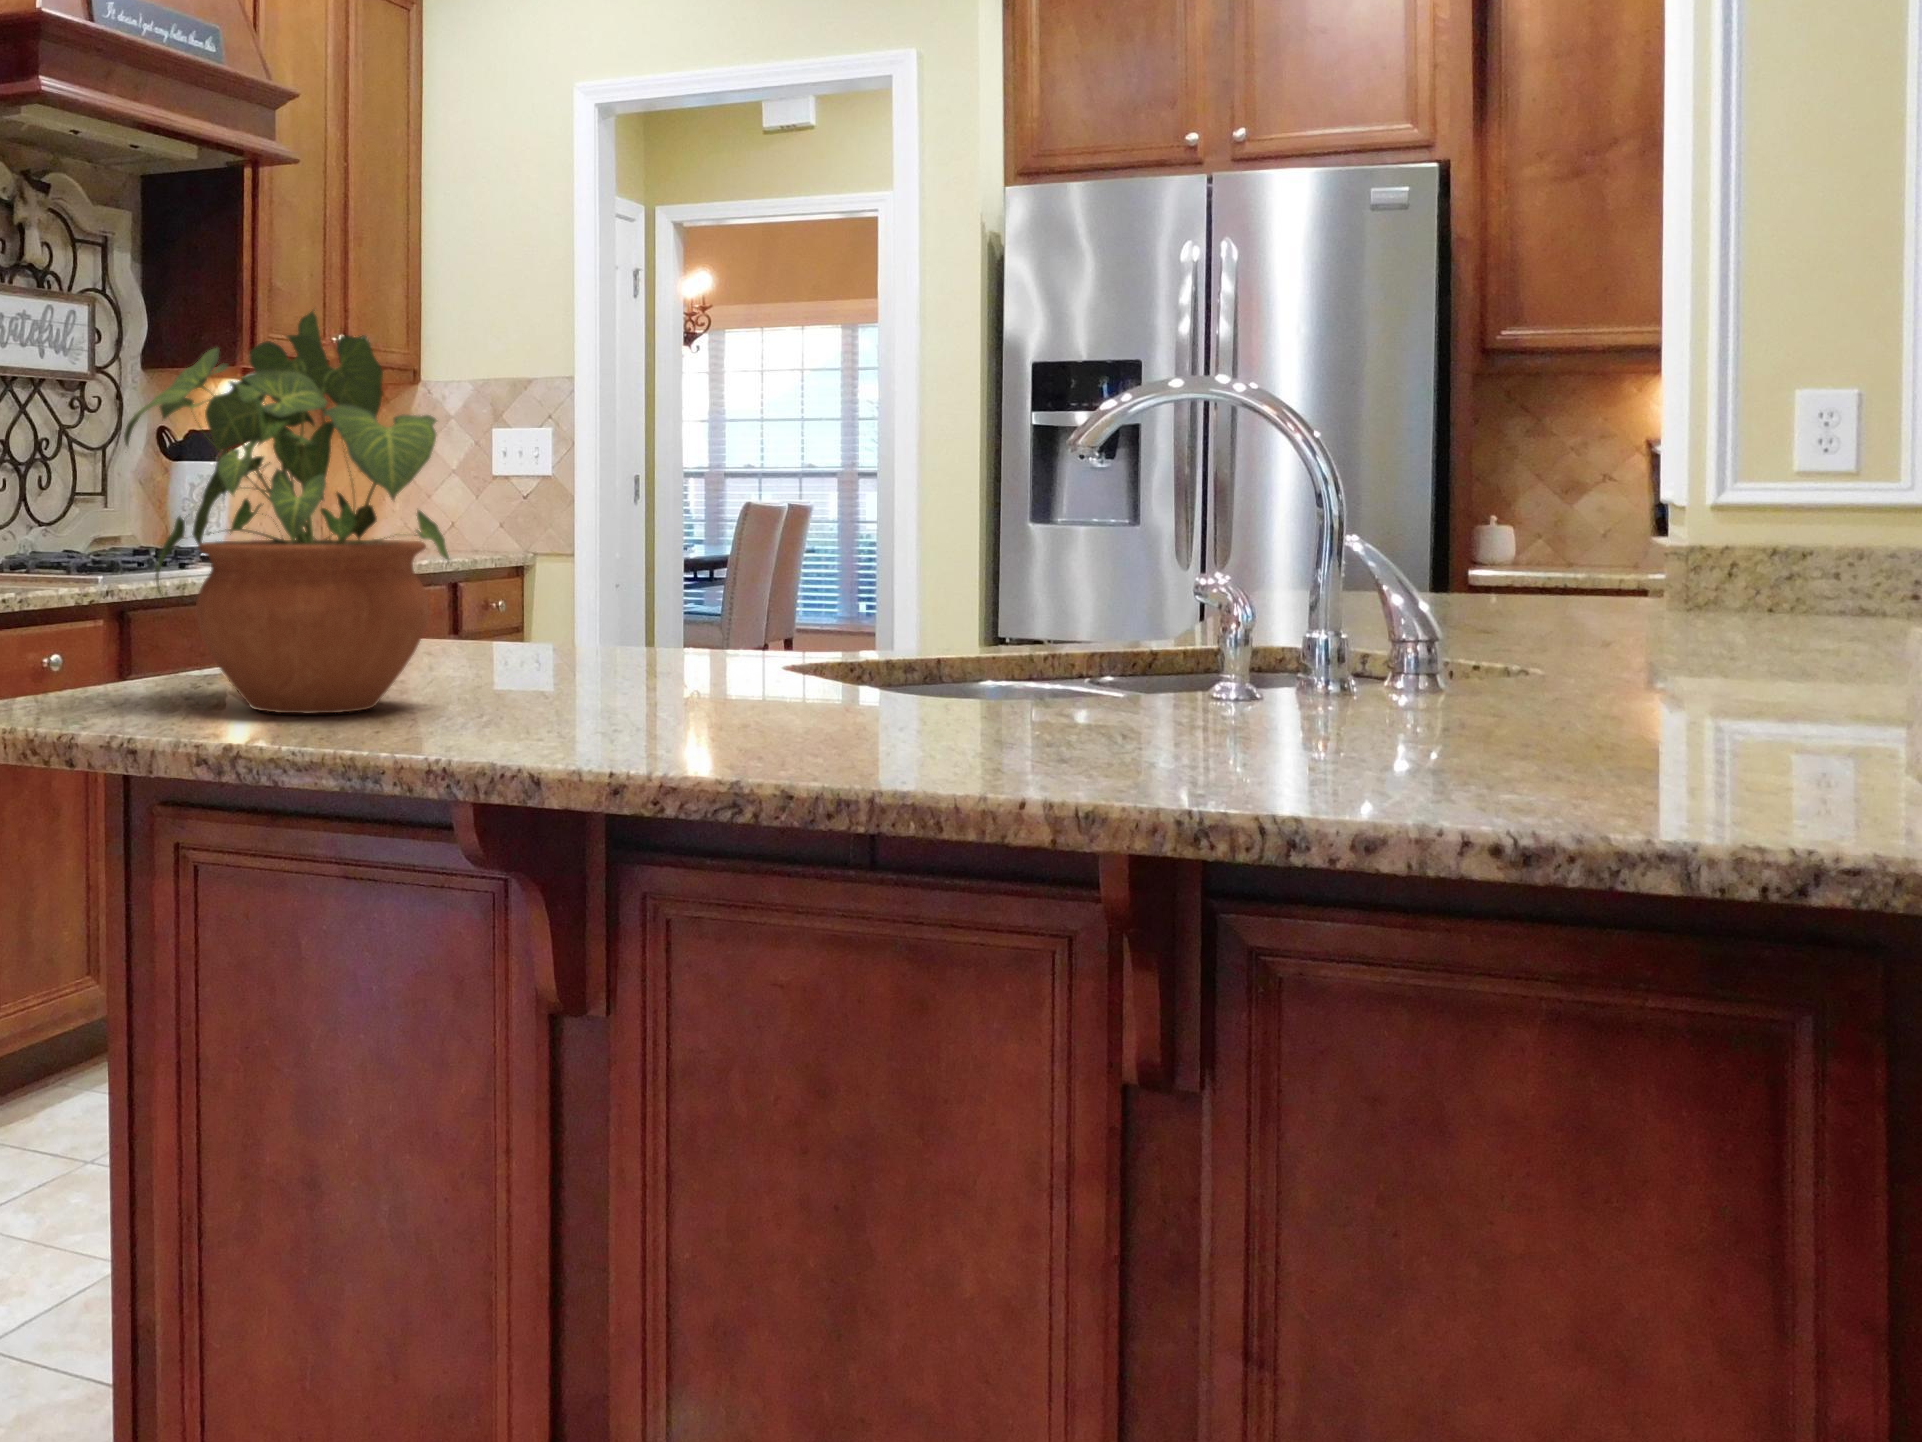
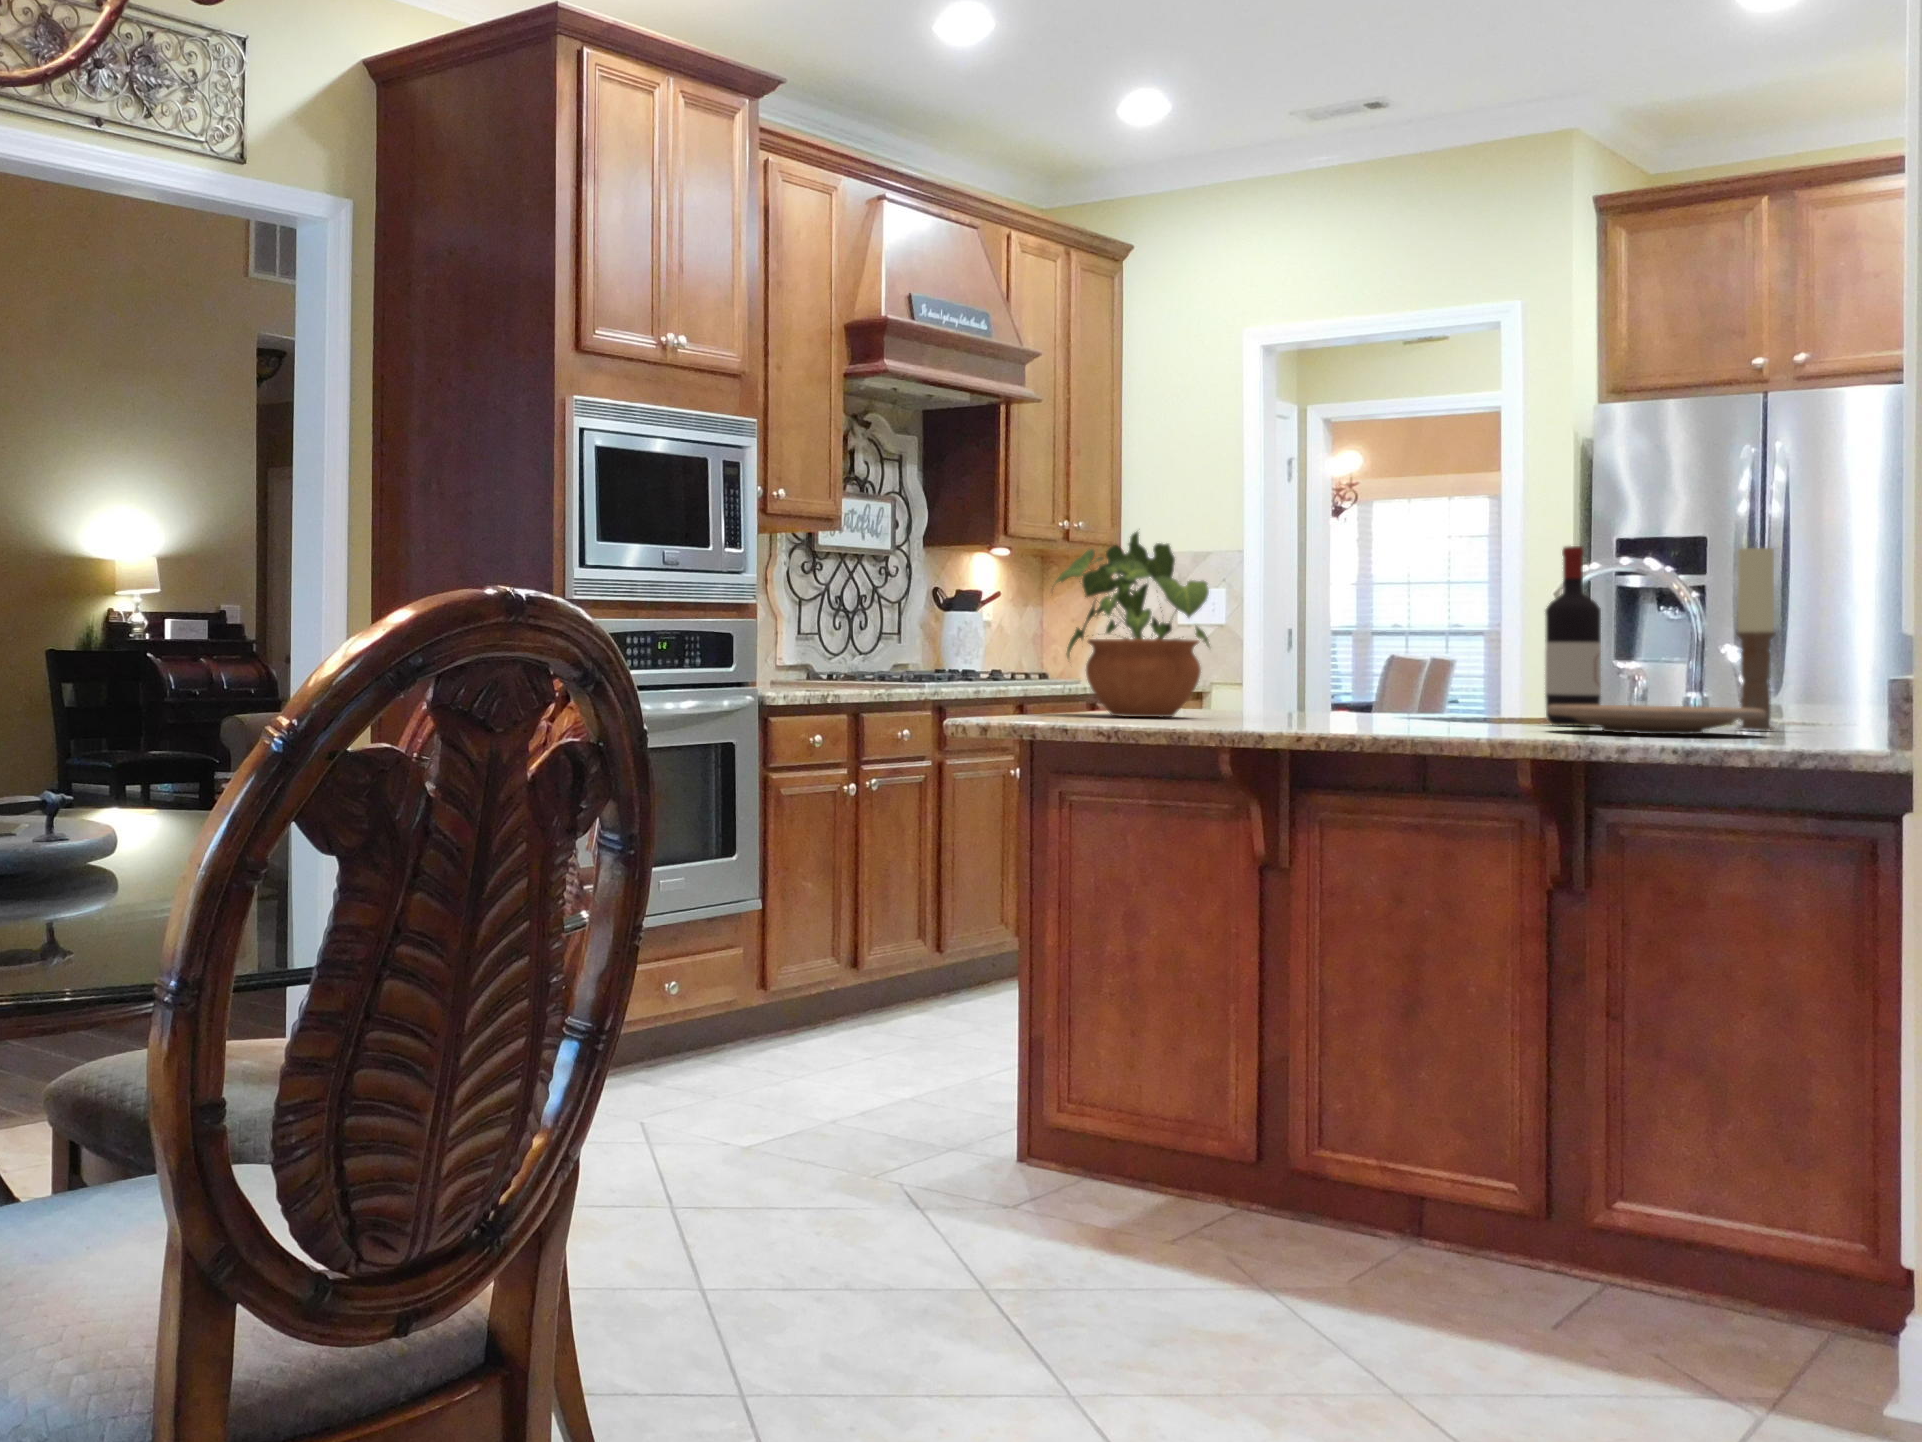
candle: none [1451,336,1525,729] -> present [1737,546,1775,730]
wine bottle: none [1086,344,1191,718] -> present [1545,546,1601,726]
plate: none [1138,692,1618,781] -> present [1547,705,1766,734]

